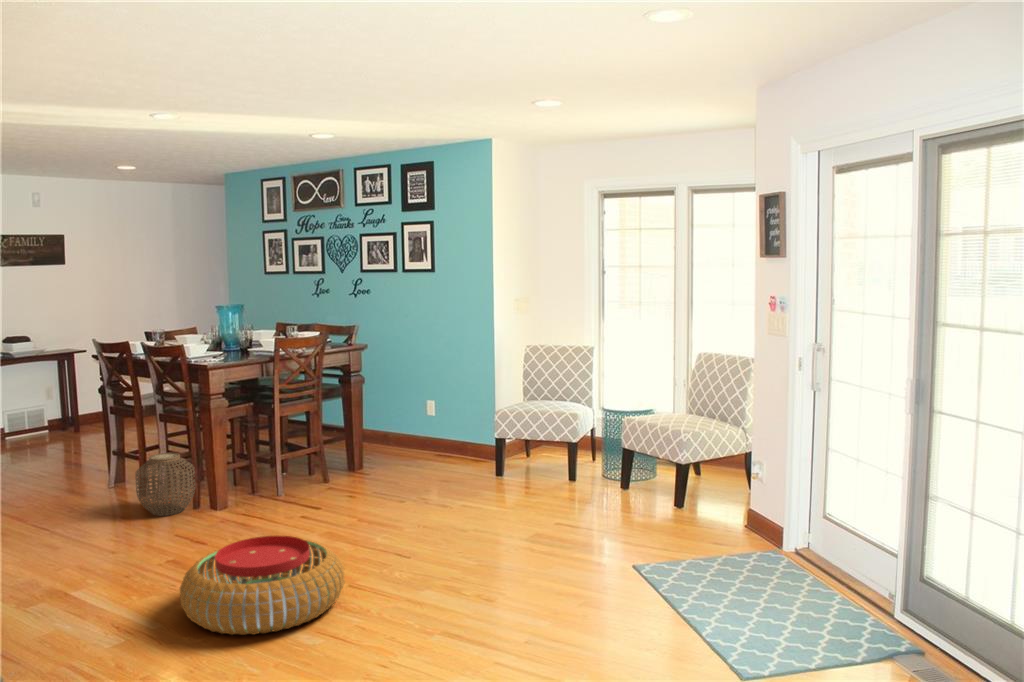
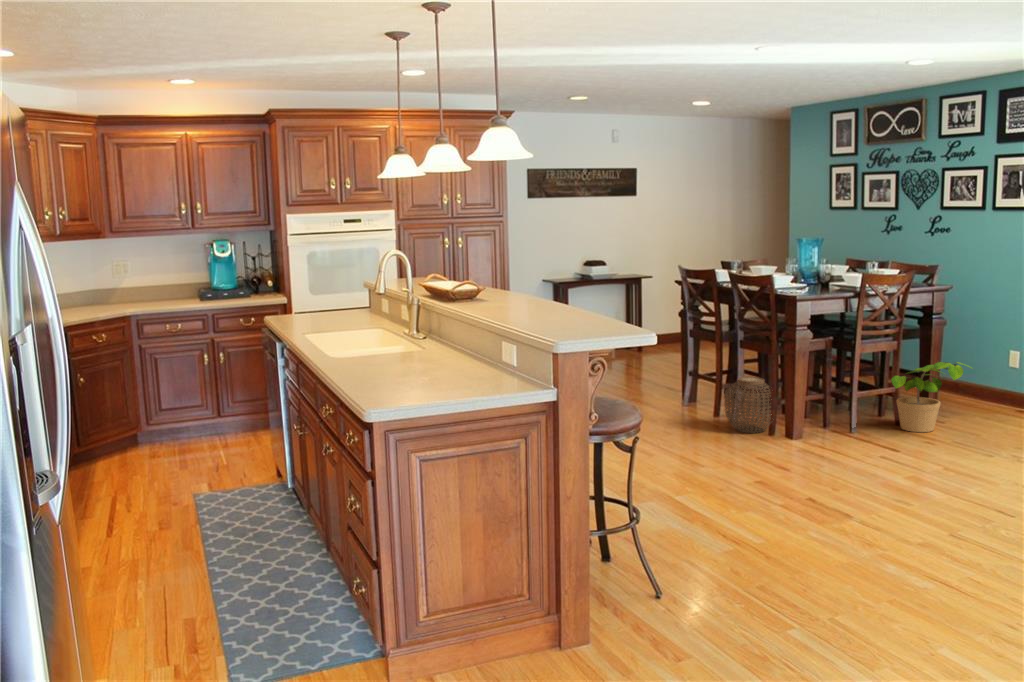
potted plant: none [314,418,389,490] -> present [891,362,972,432]
pouf: present [180,536,345,635] -> none [795,451,942,528]

